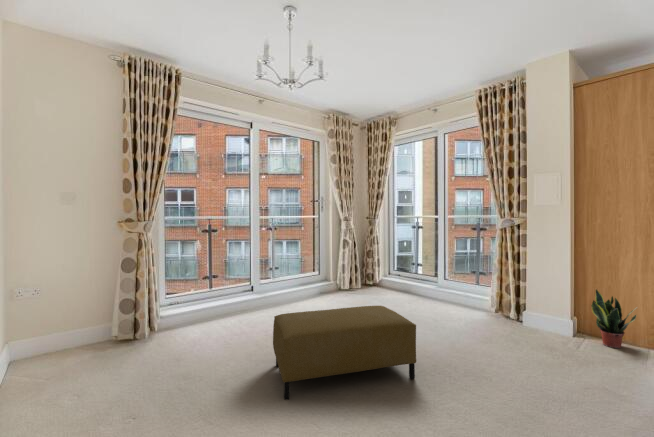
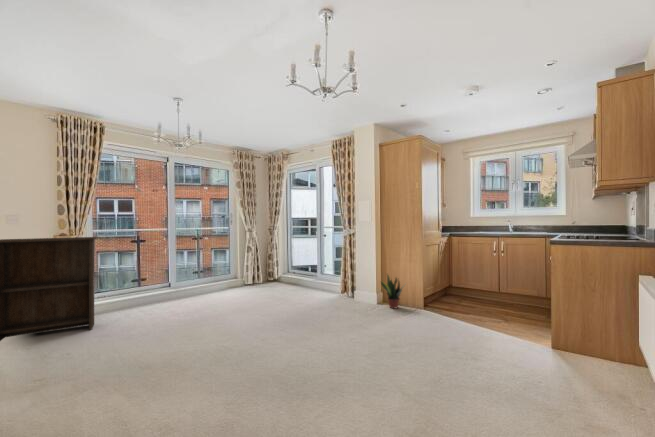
bookshelf: none [33,223,173,381] -> present [0,237,96,341]
ottoman: present [273,306,416,400] -> none [162,288,254,342]

